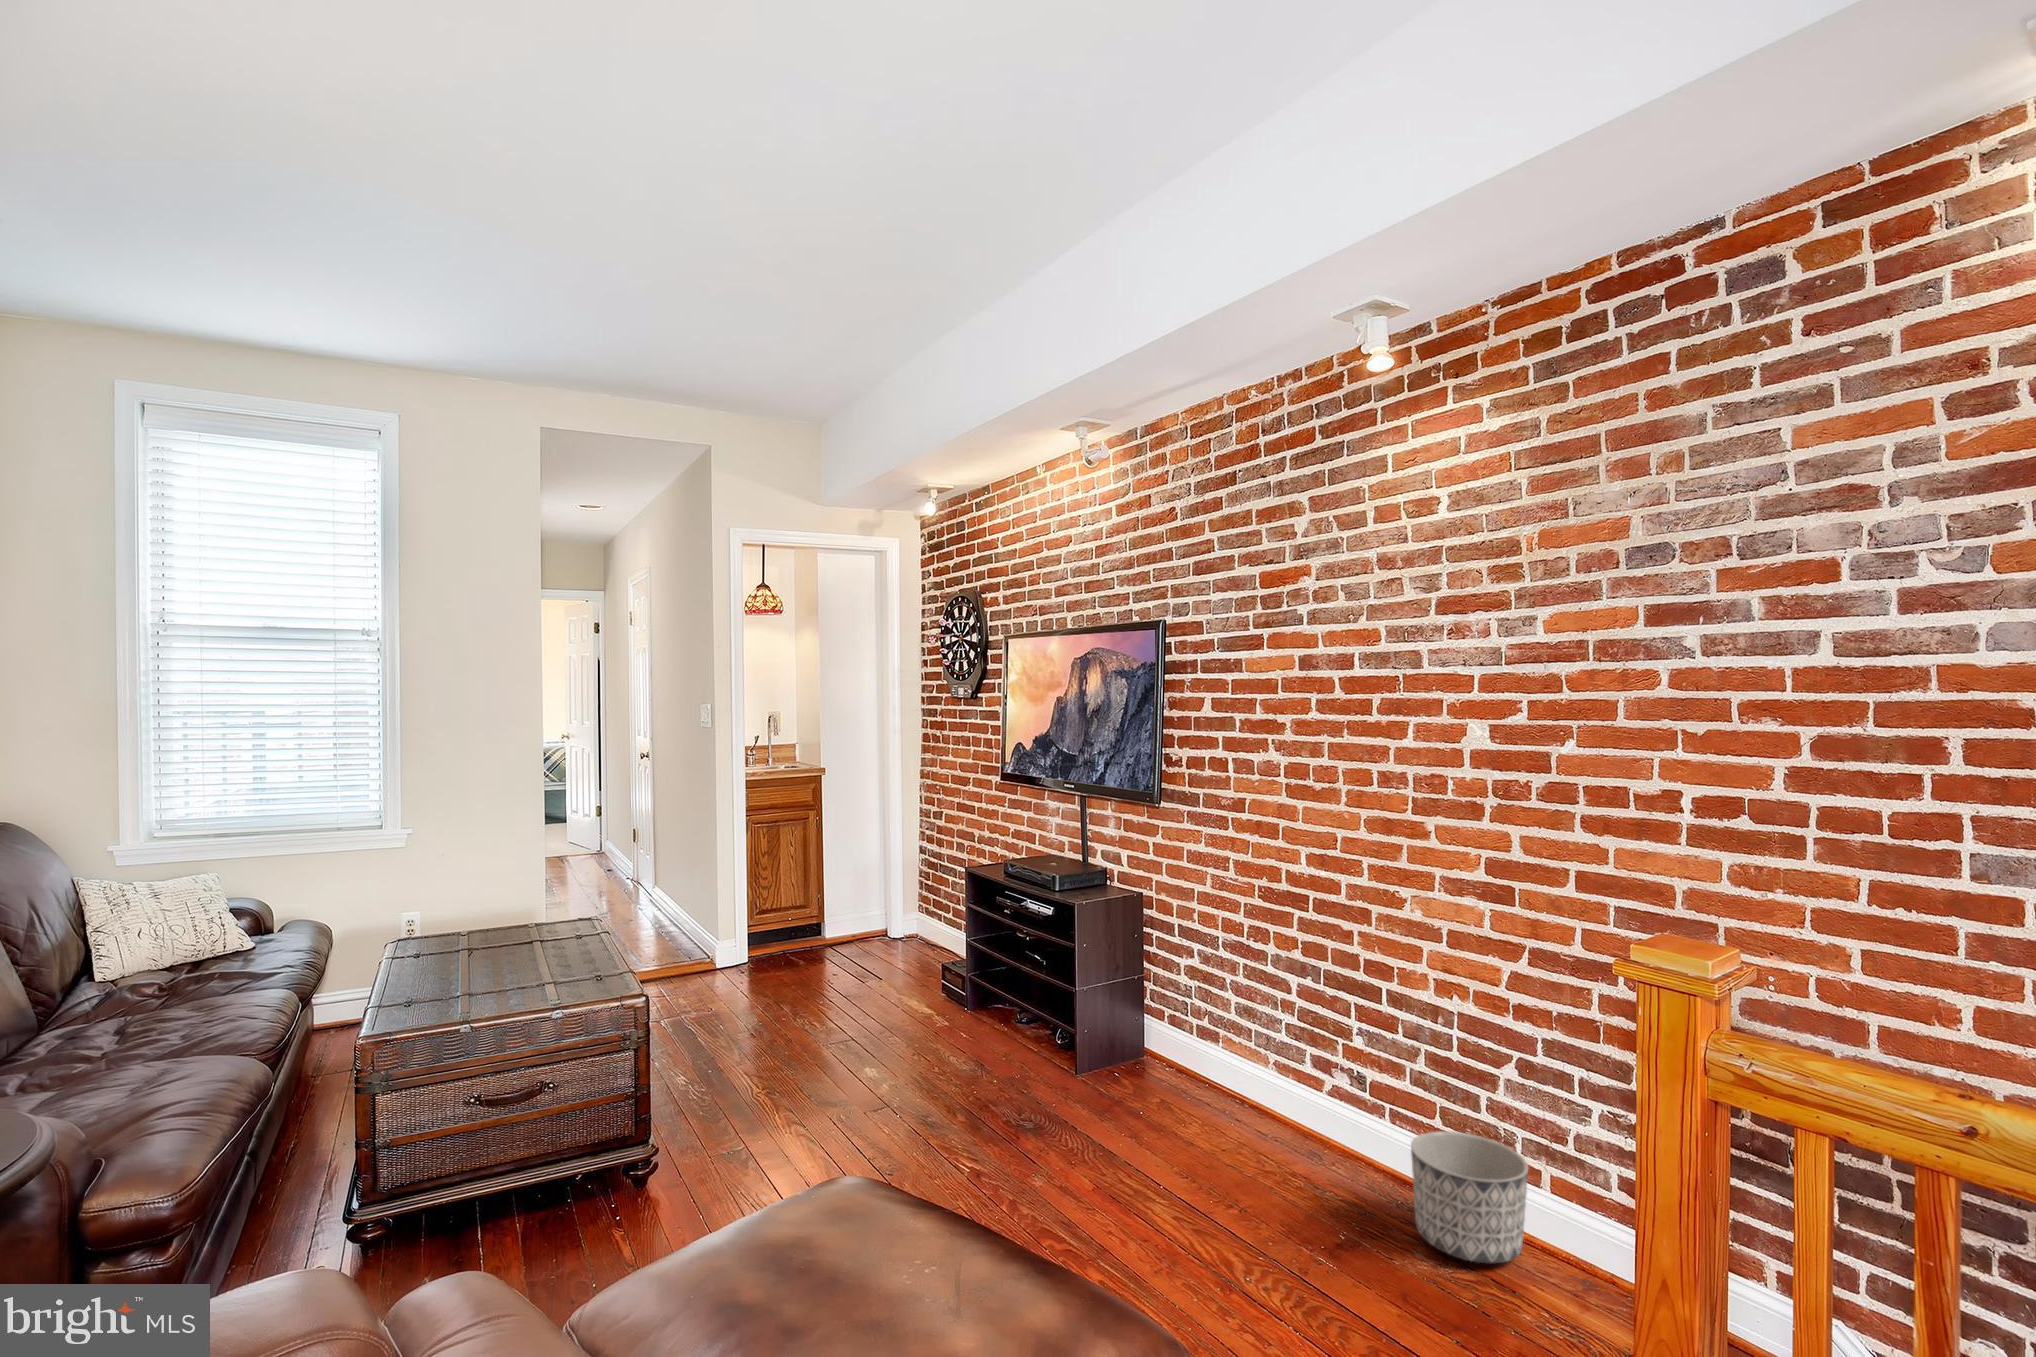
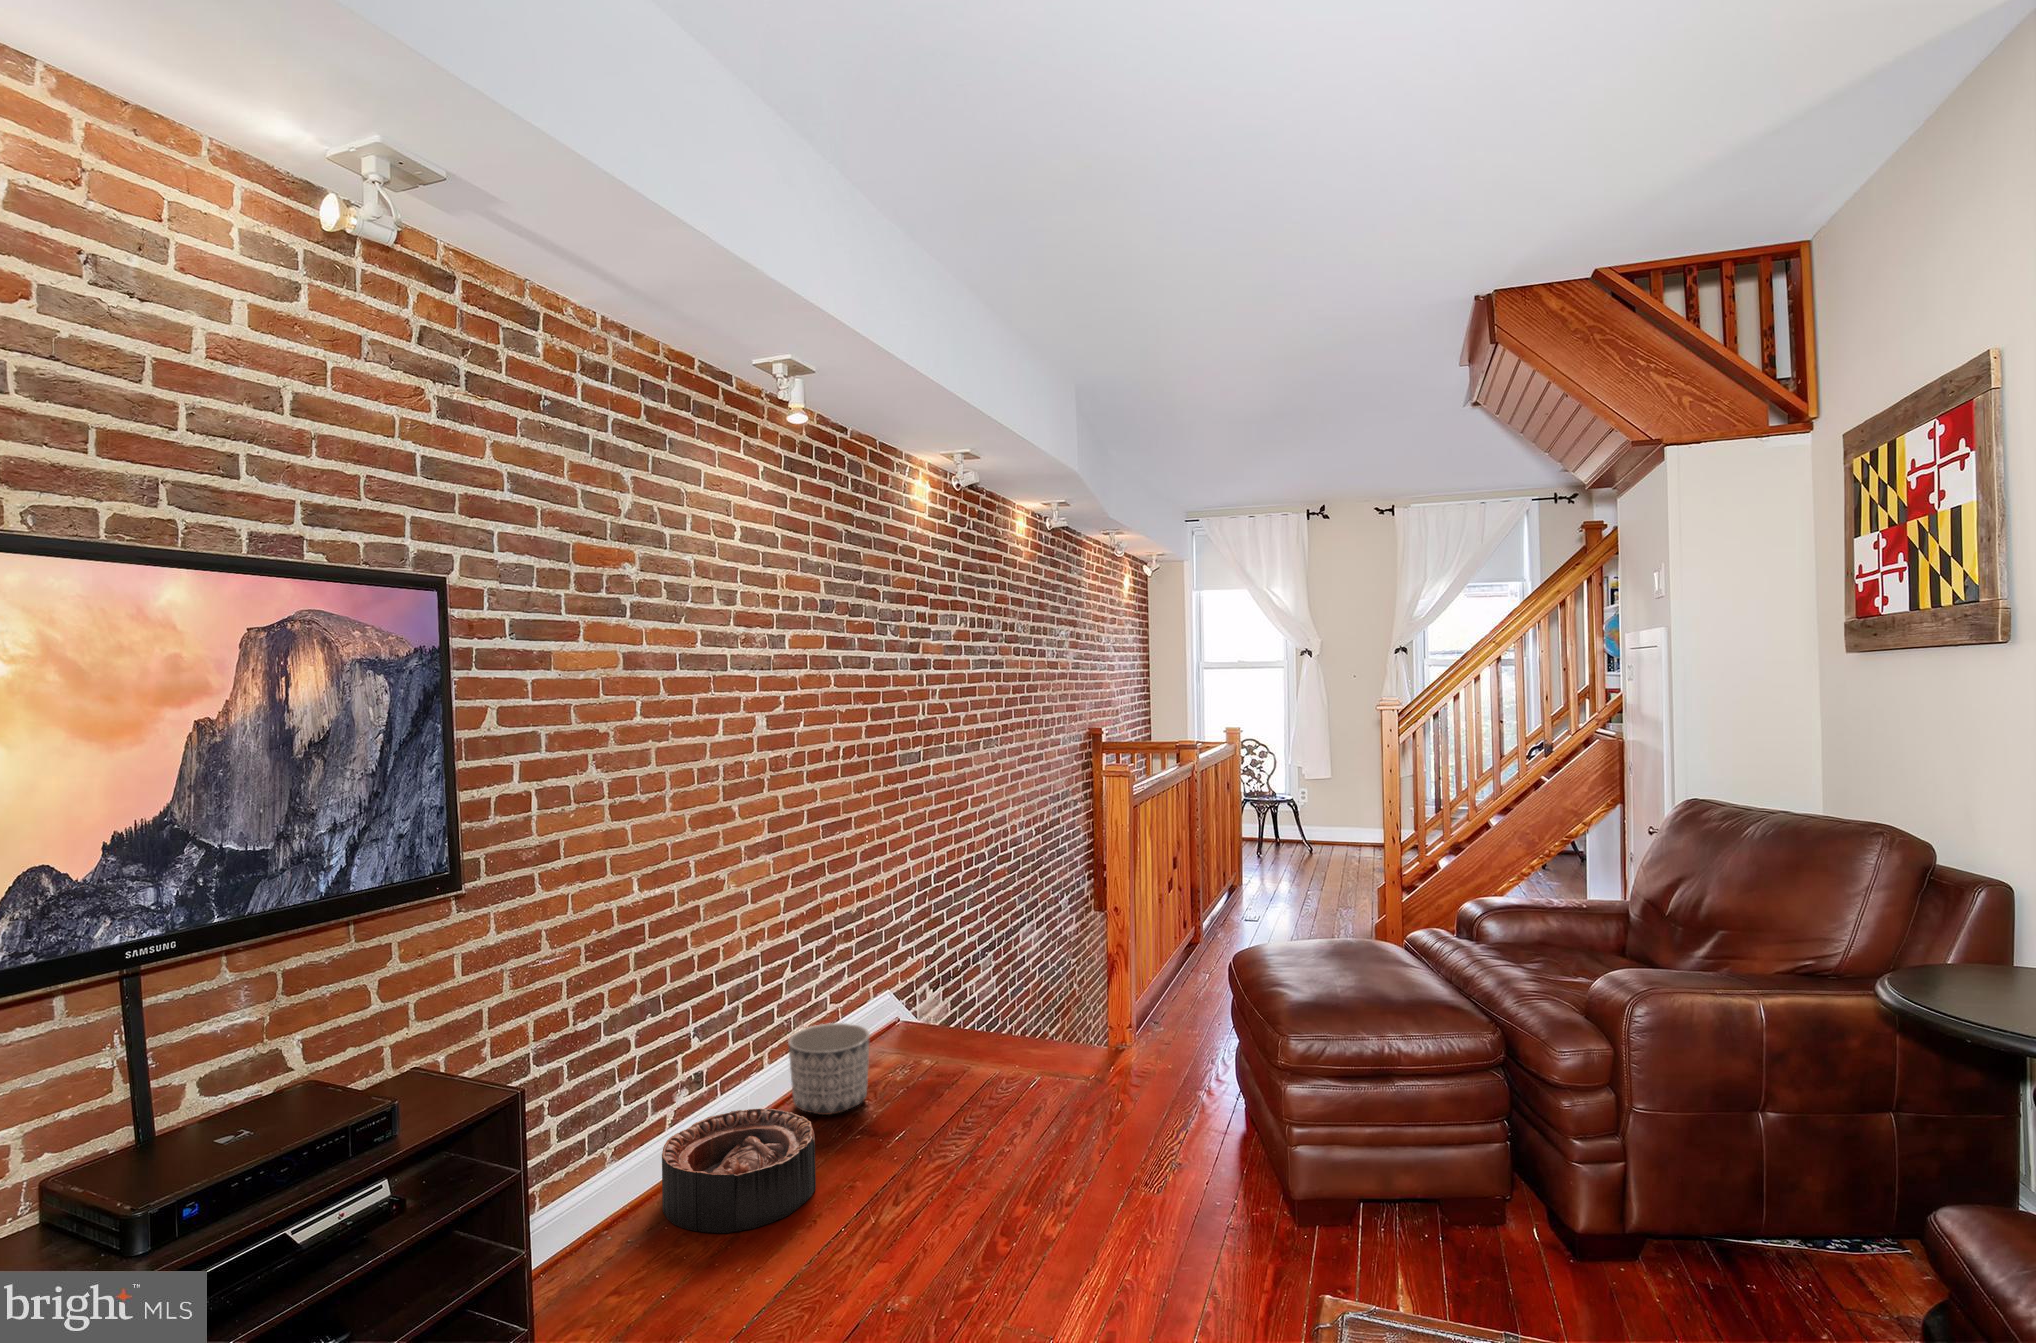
basket: none [1206,1085,1347,1199] -> present [662,1109,816,1233]

